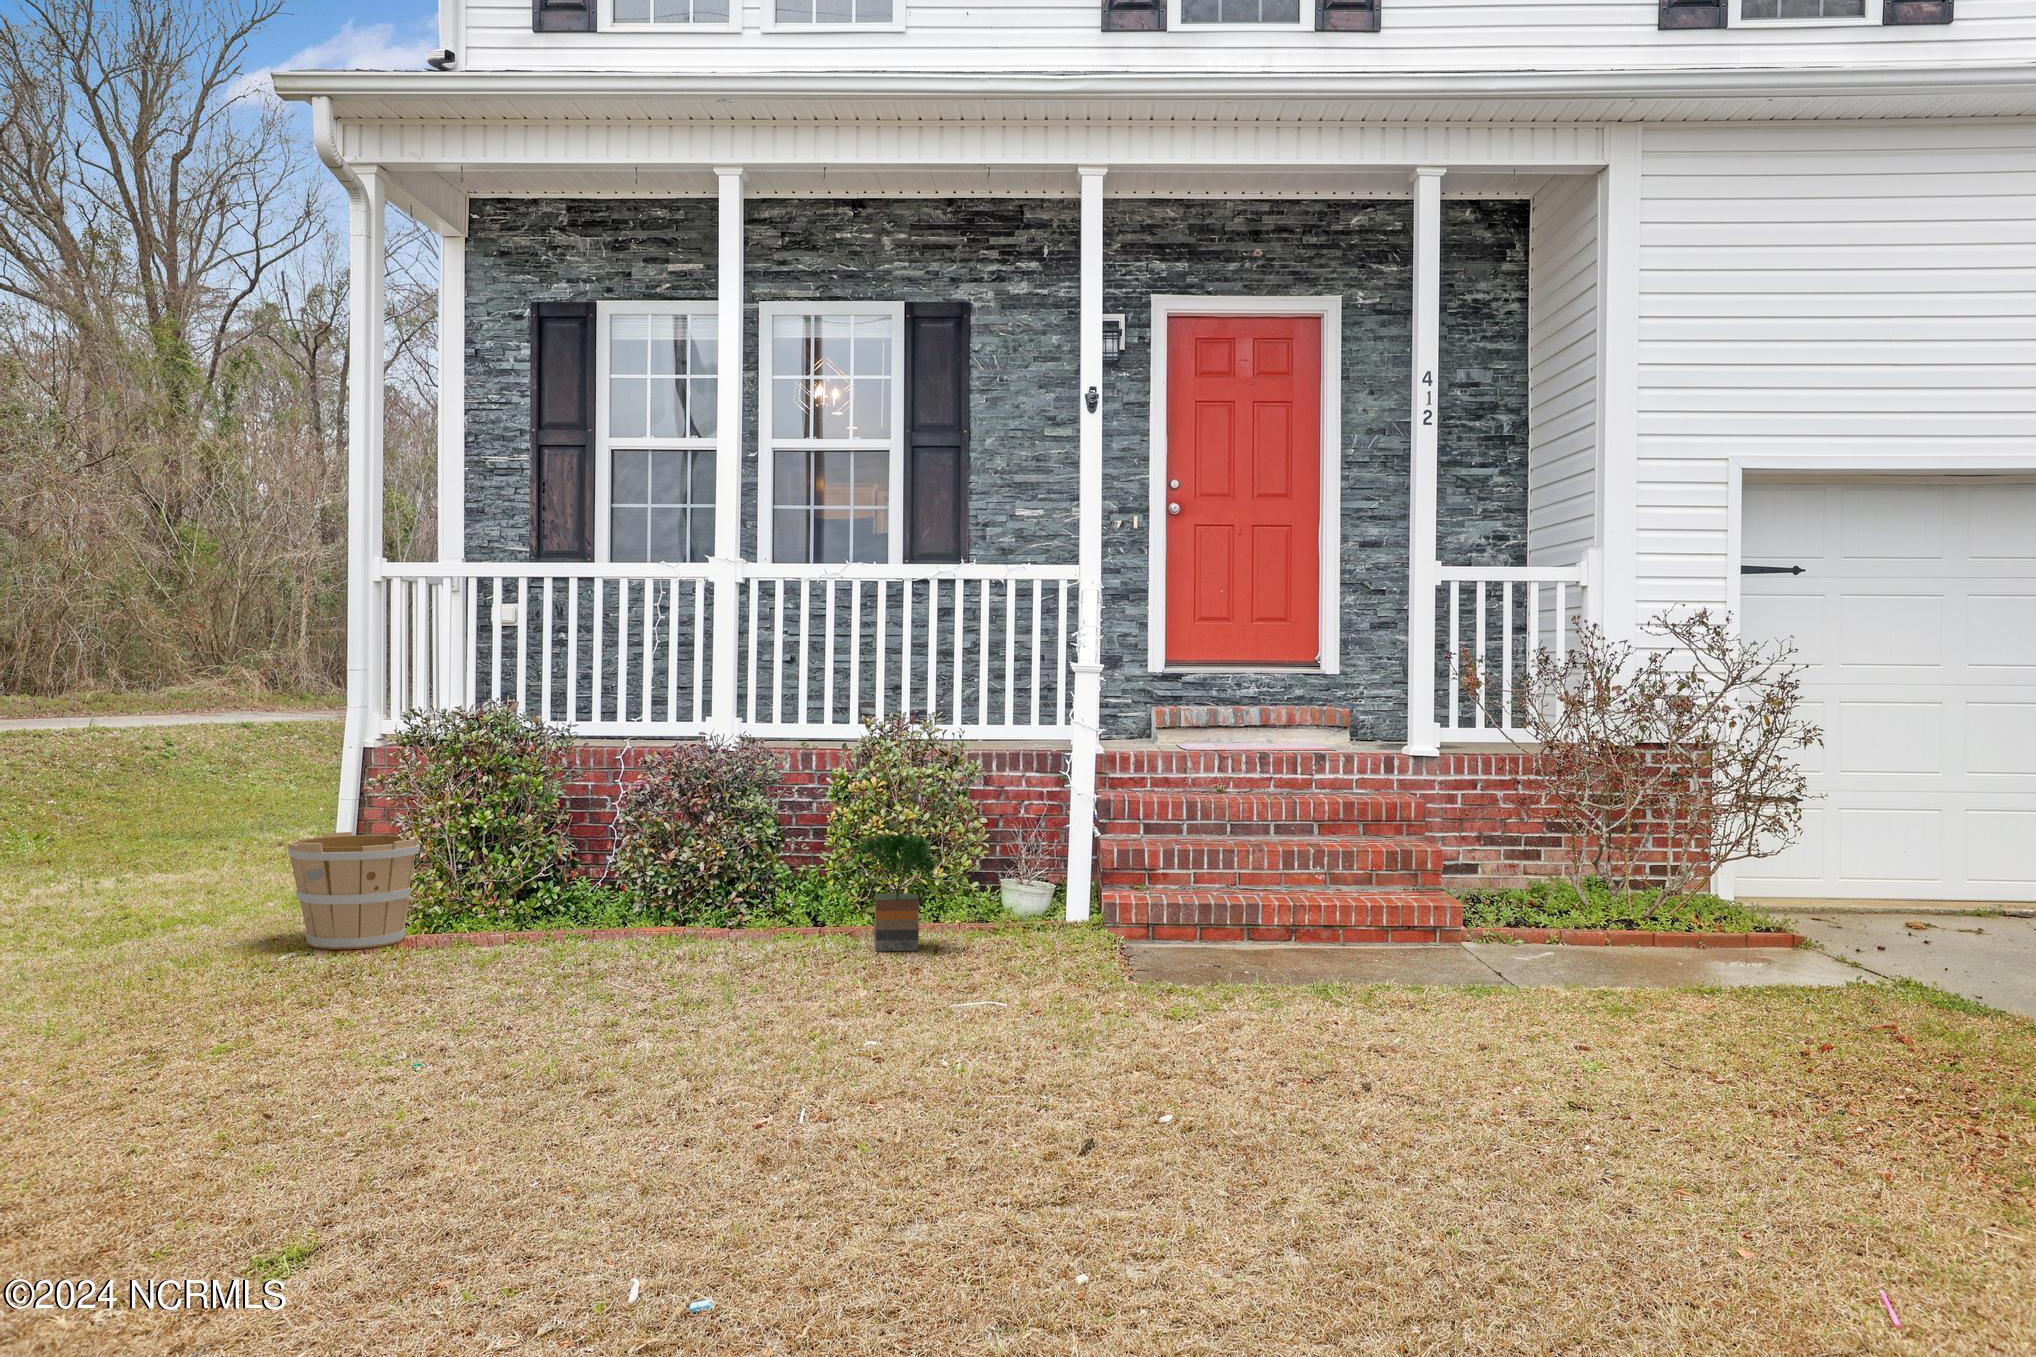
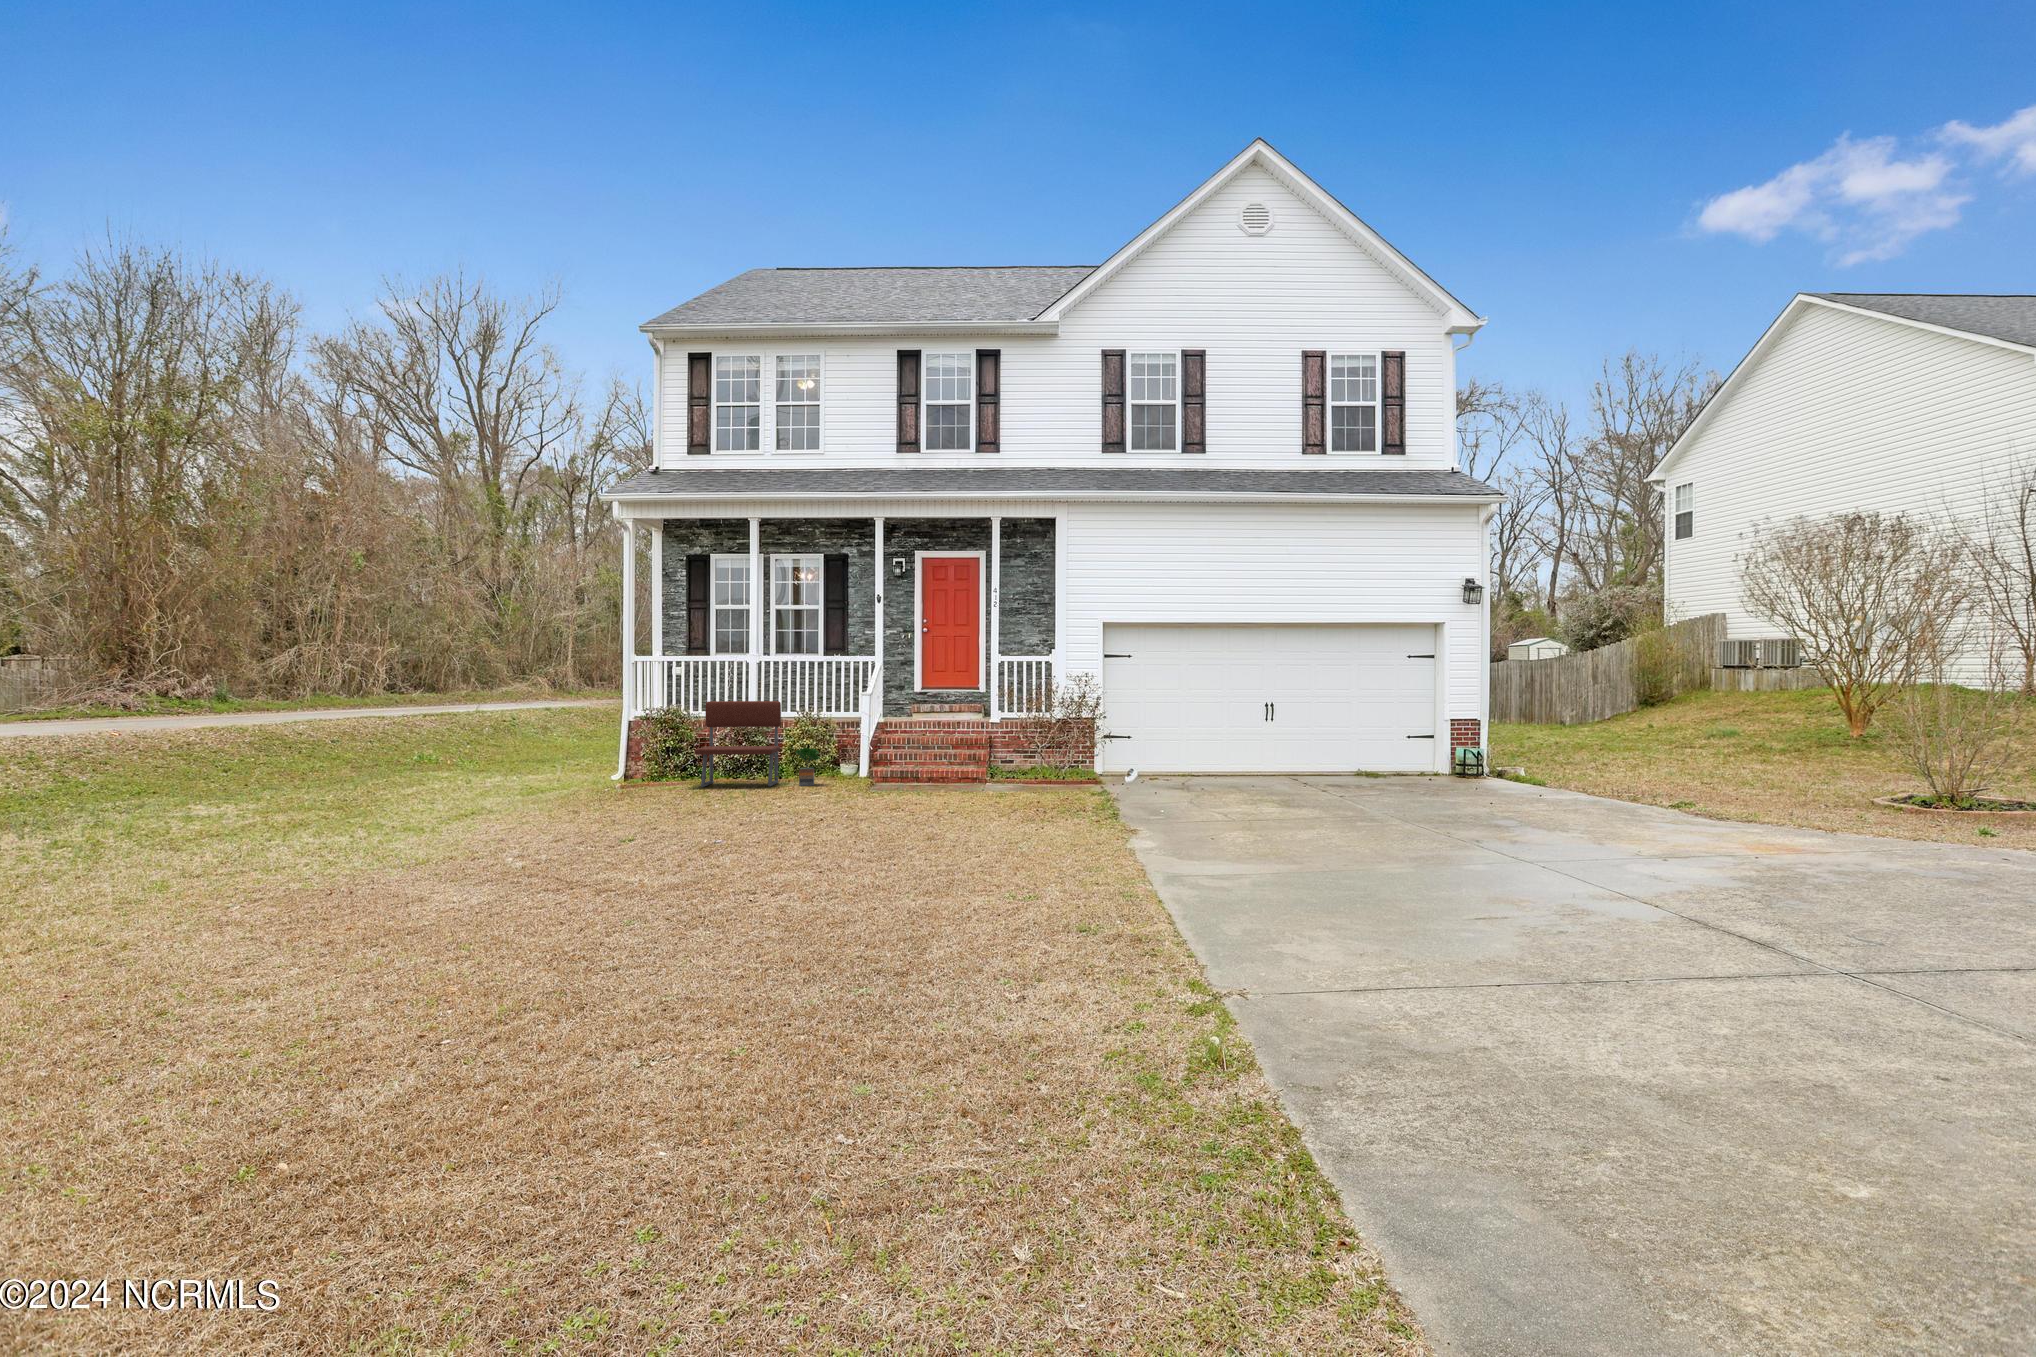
bench: none [560,691,814,954] -> present [695,701,781,787]
wooden bucket: present [288,832,420,950] -> none [605,750,650,787]

